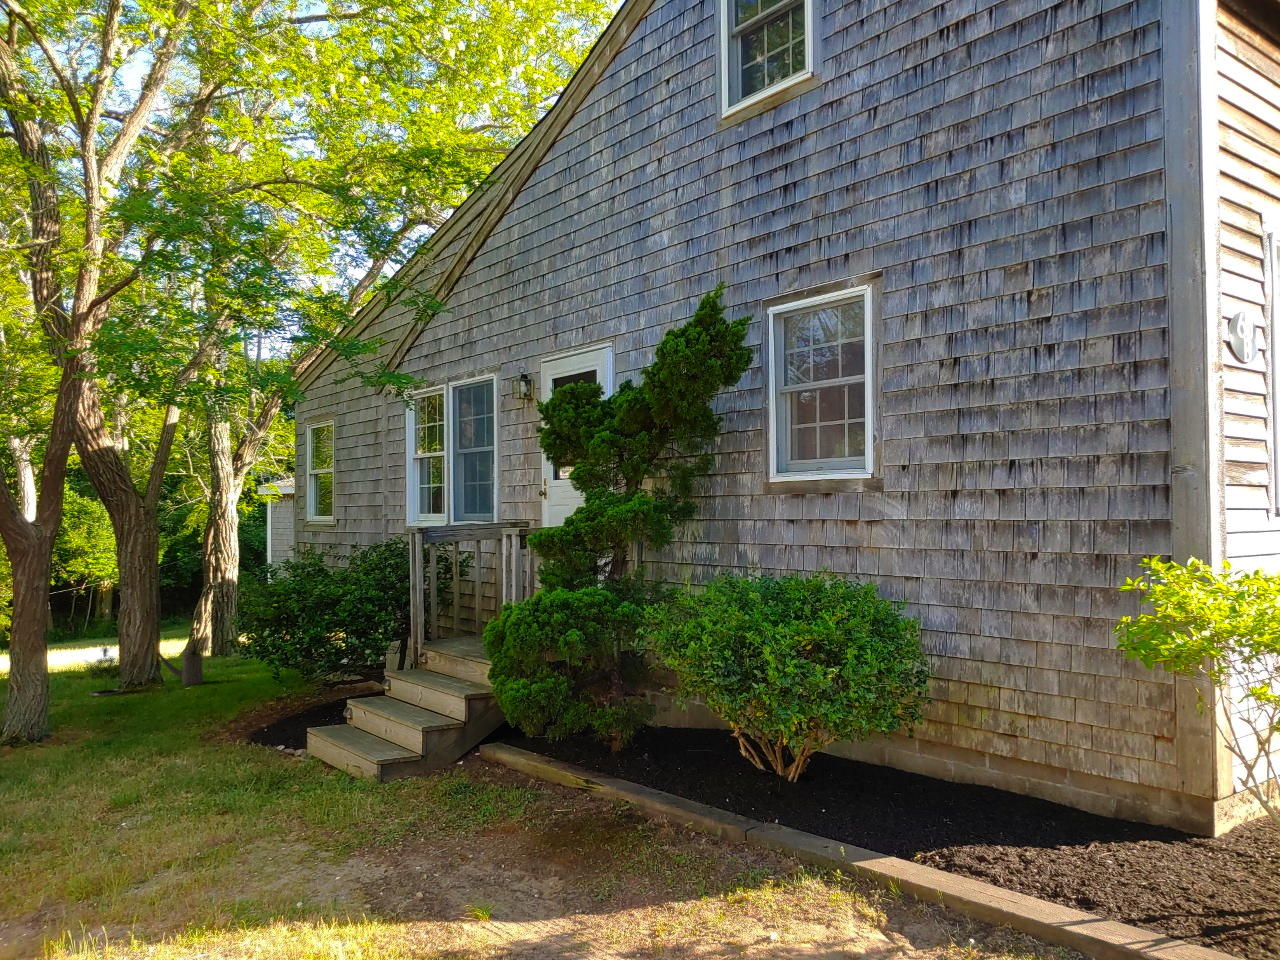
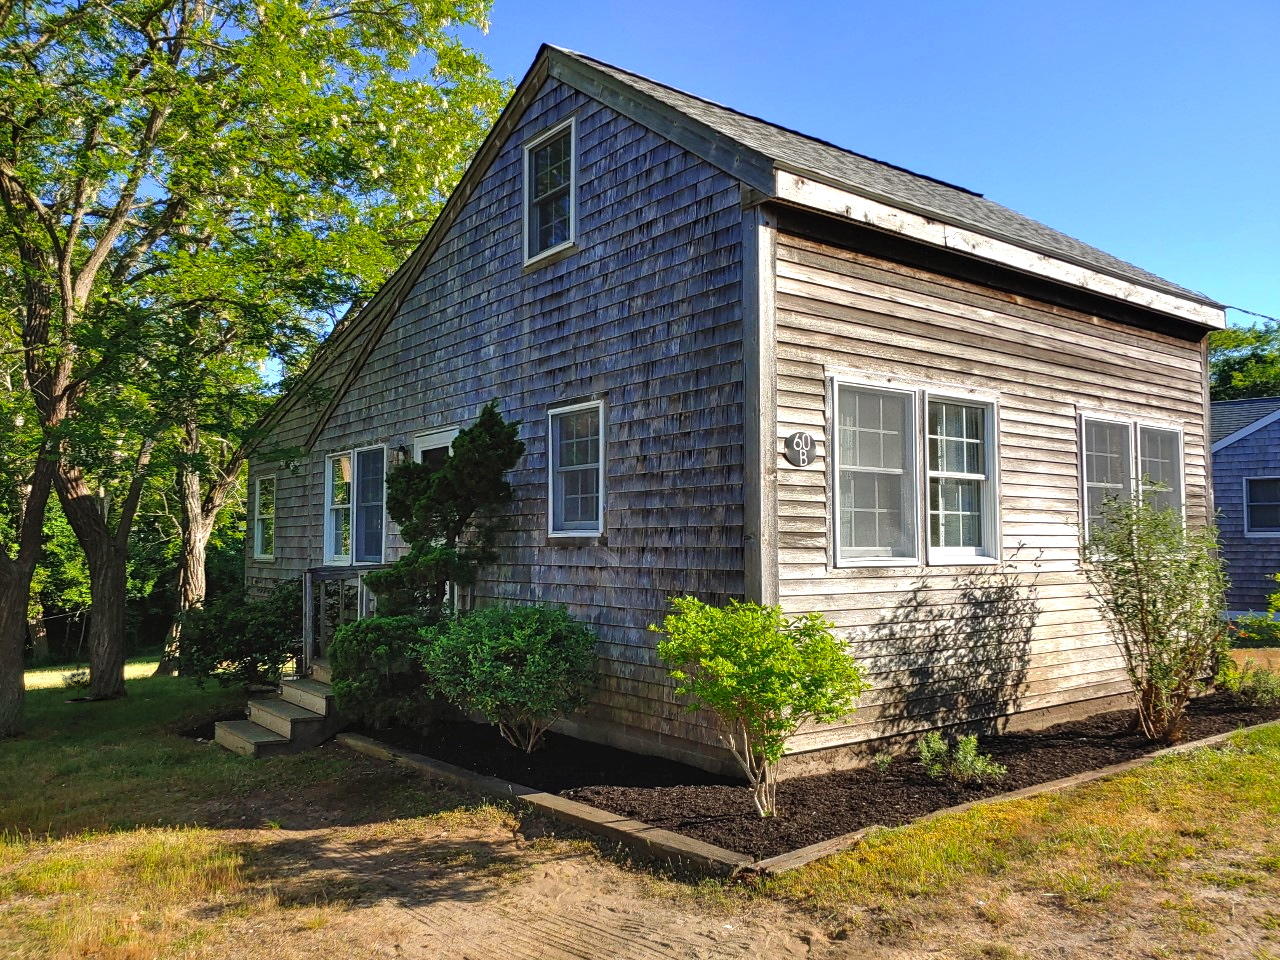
watering can: present [157,643,210,686] -> none [121,659,167,694]

